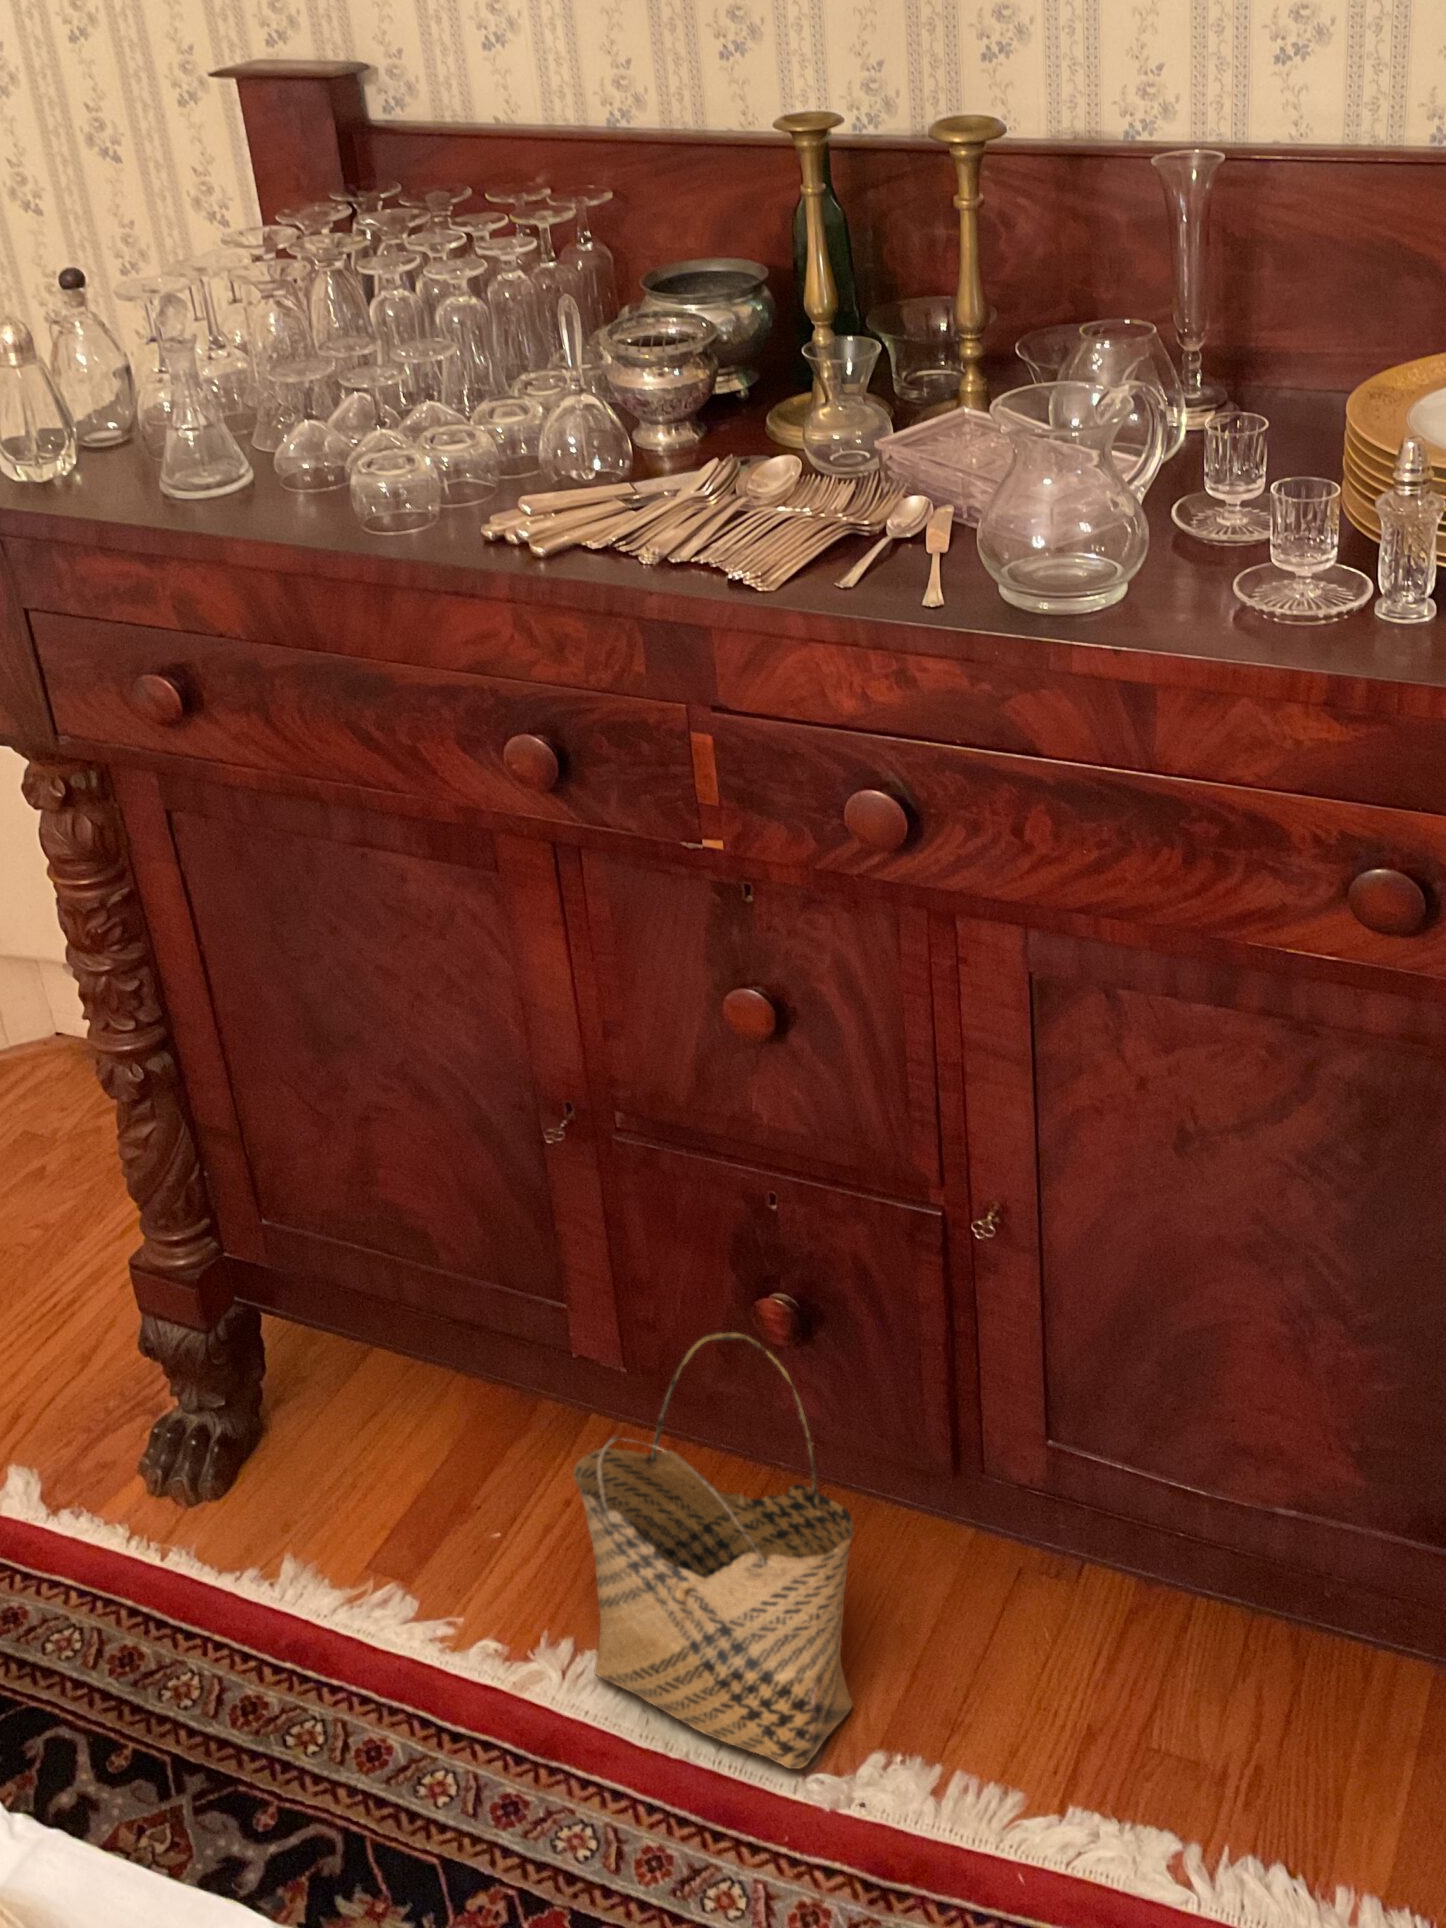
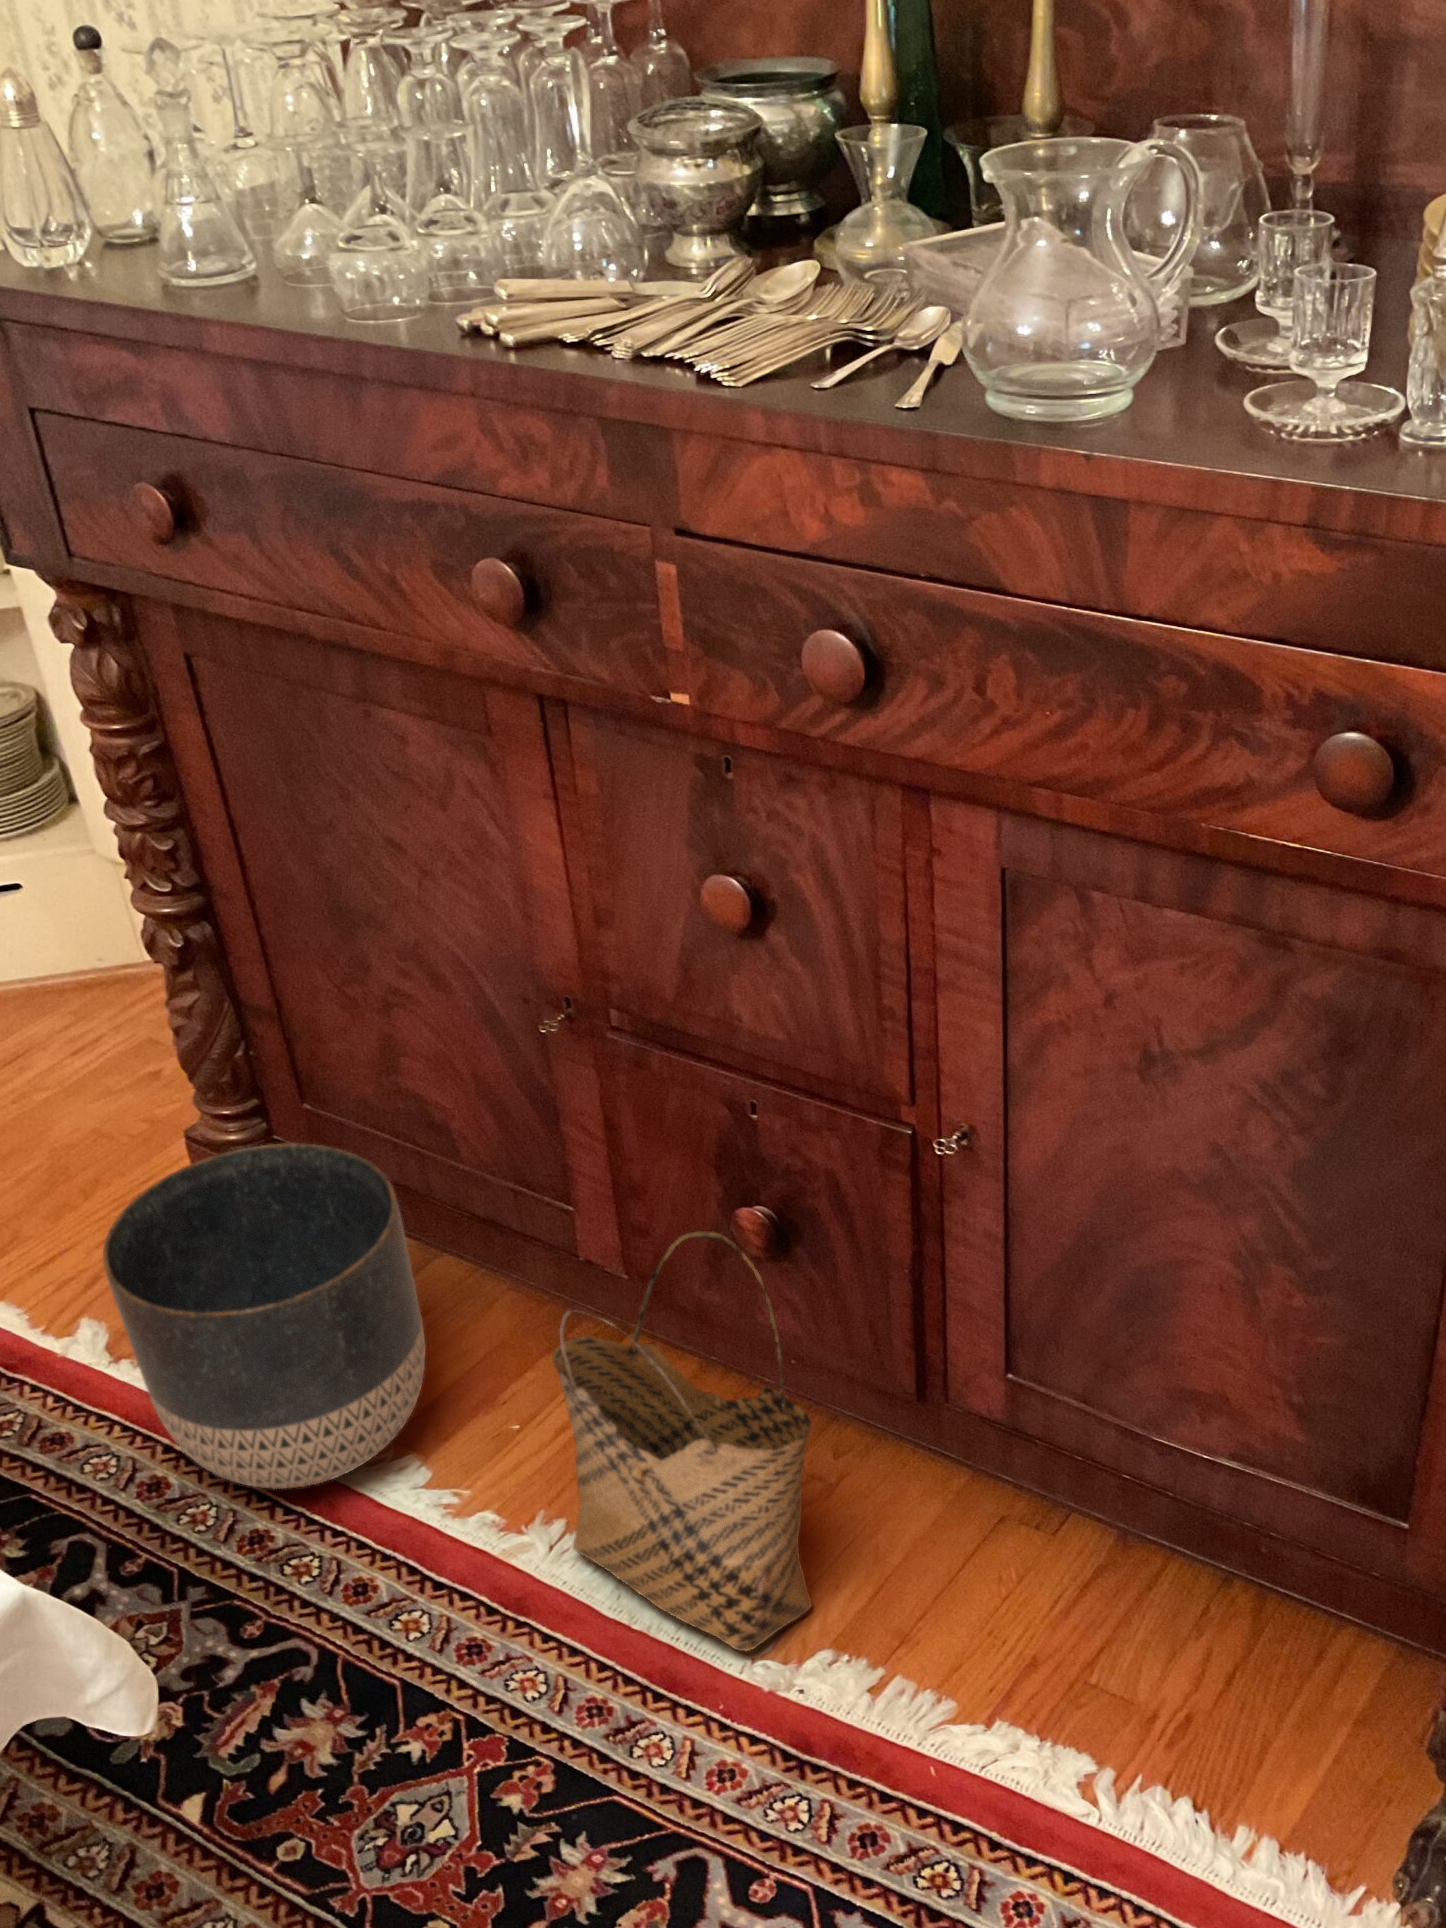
planter: none [85,1270,410,1649] -> present [103,1143,425,1489]

